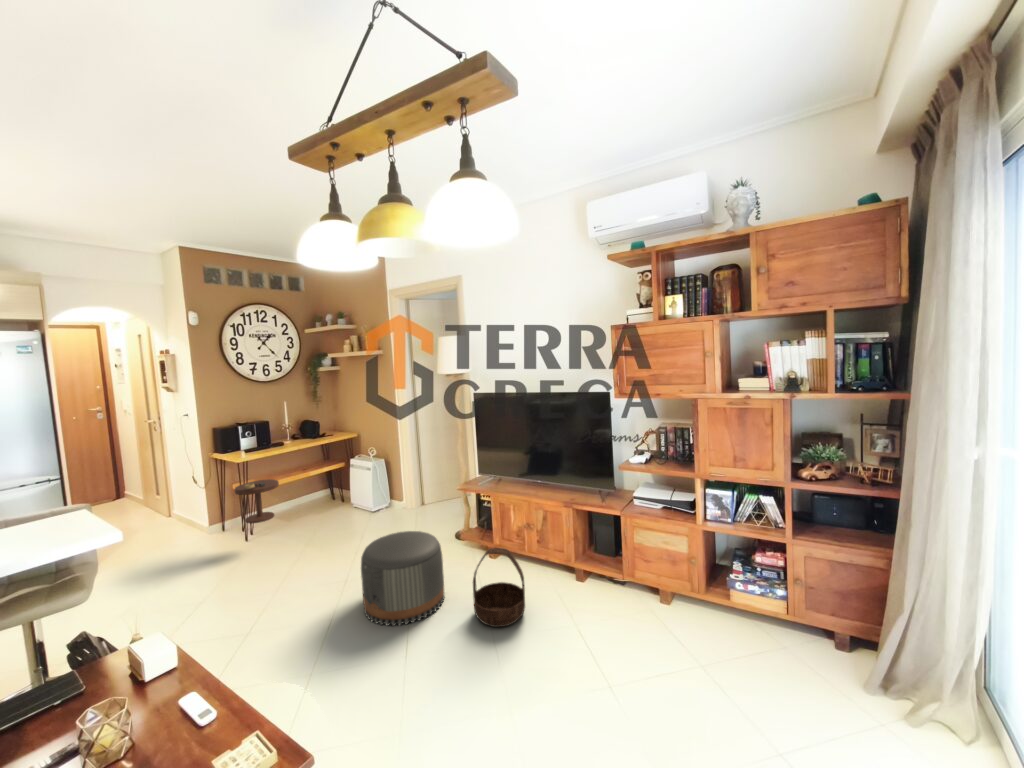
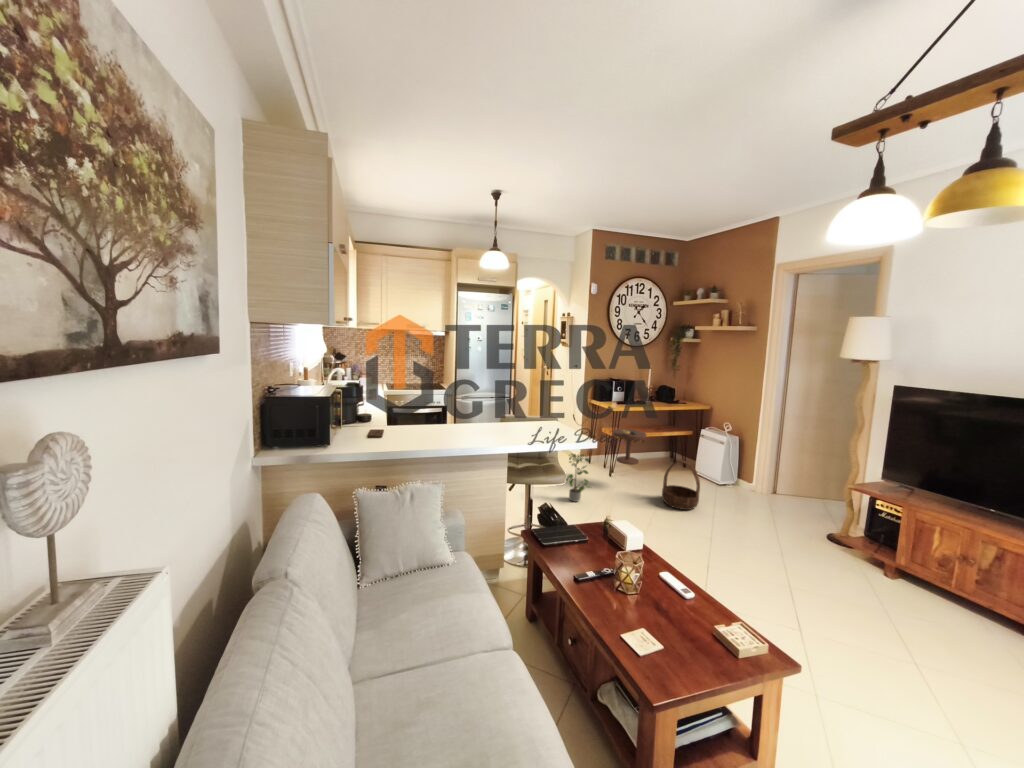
potted plant: none [160,528,205,594] -> present [566,454,590,502]
pouf: present [361,531,445,626] -> none [738,513,843,615]
basket: present [473,548,525,627] -> present [662,460,700,510]

